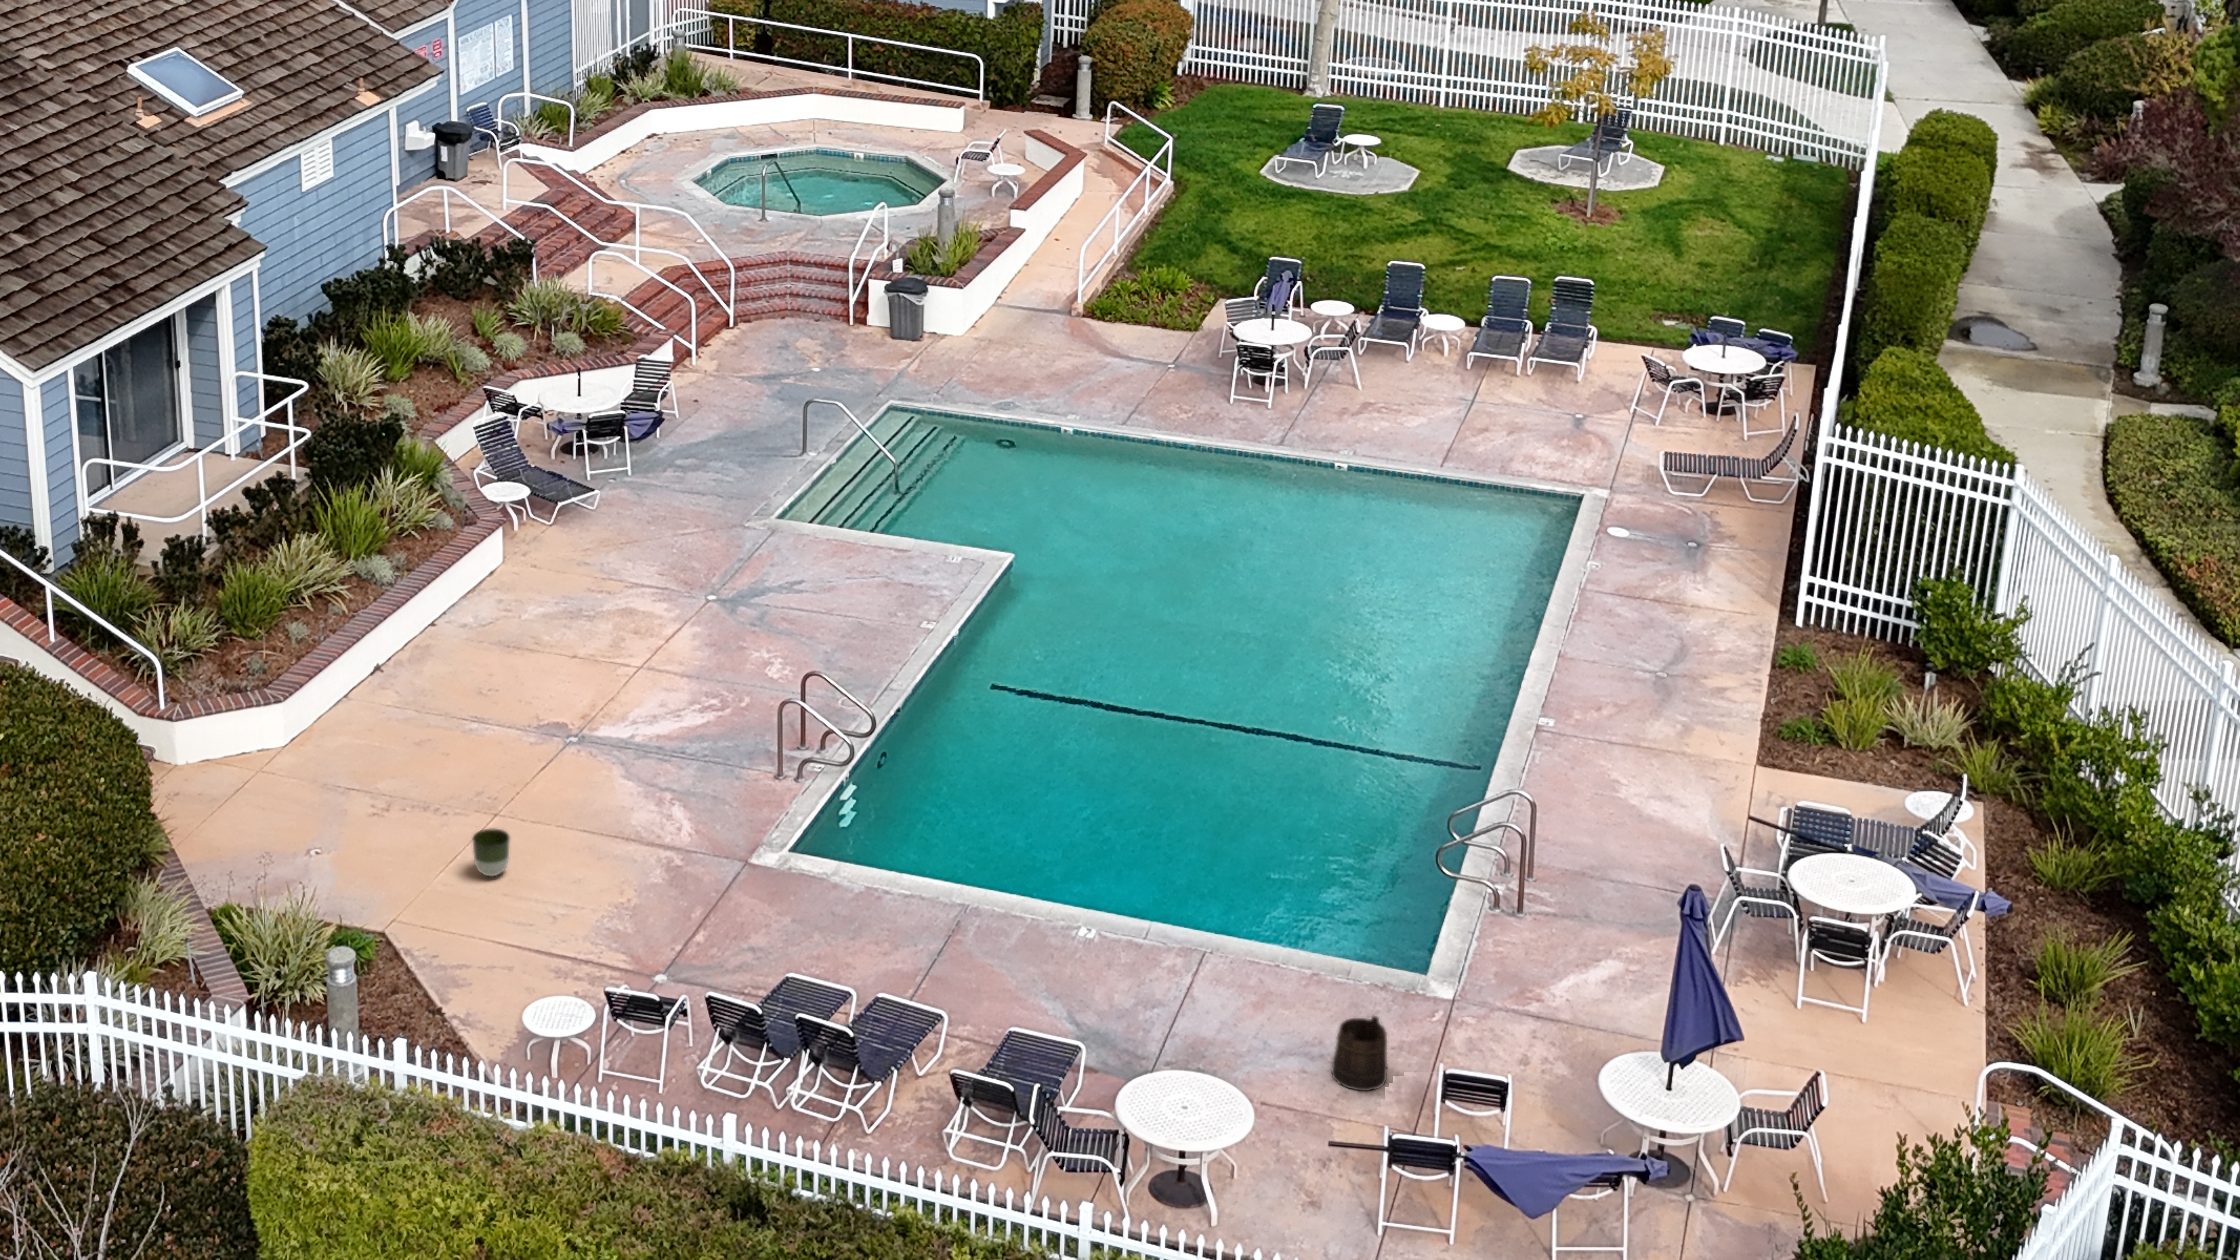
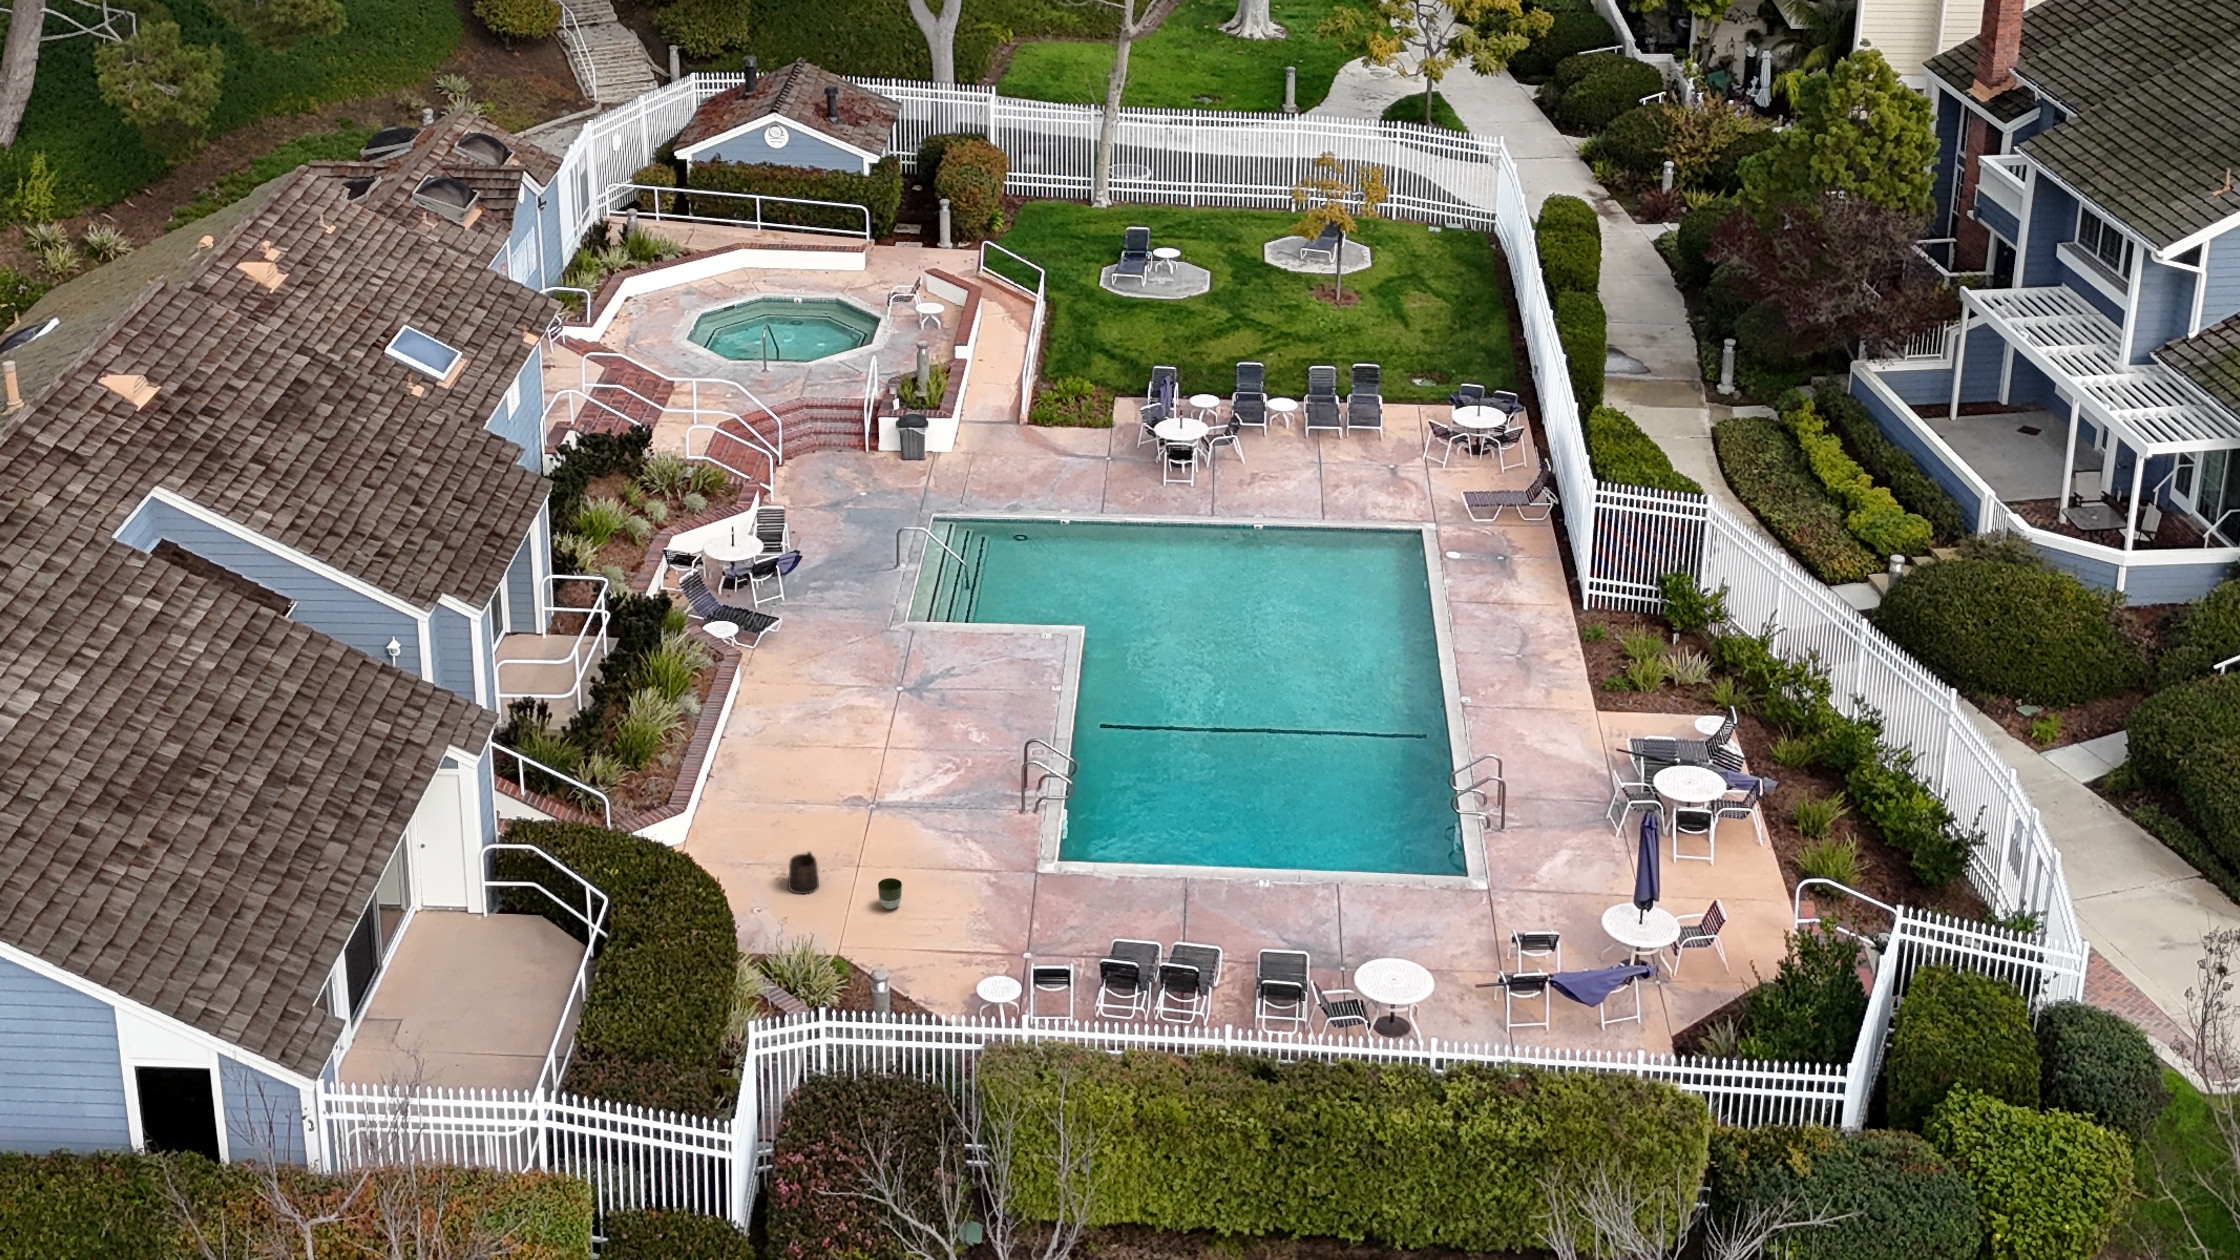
bucket: present [1331,1016,1387,1091] -> present [788,851,819,894]

